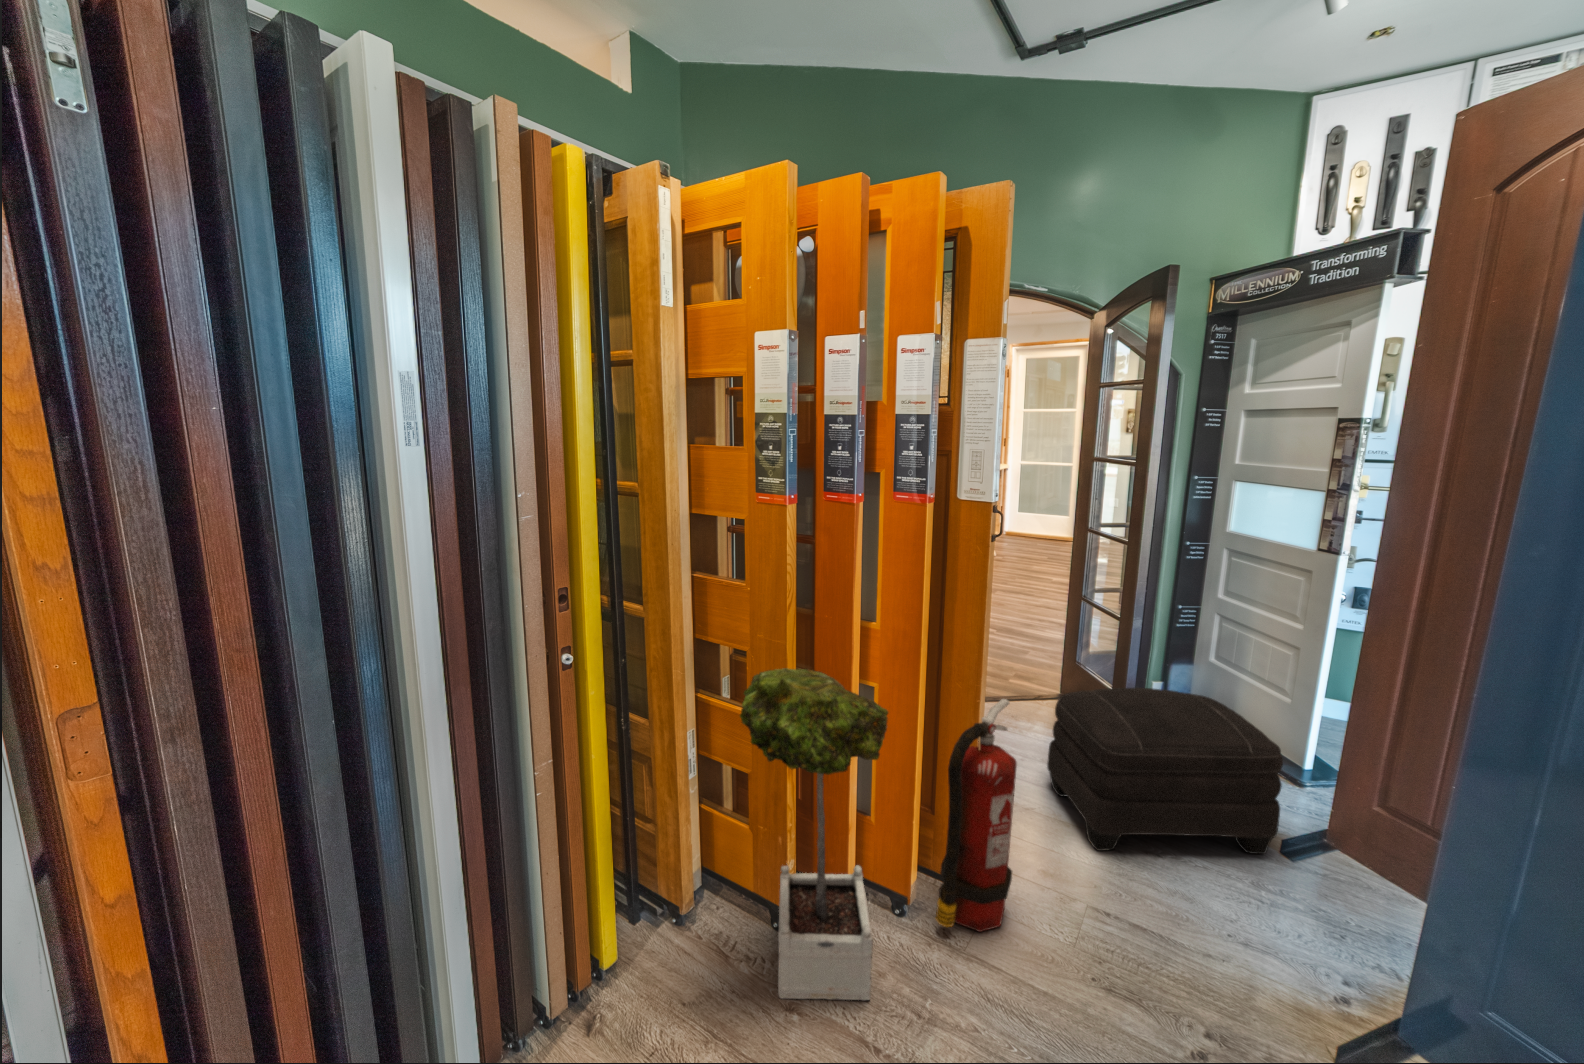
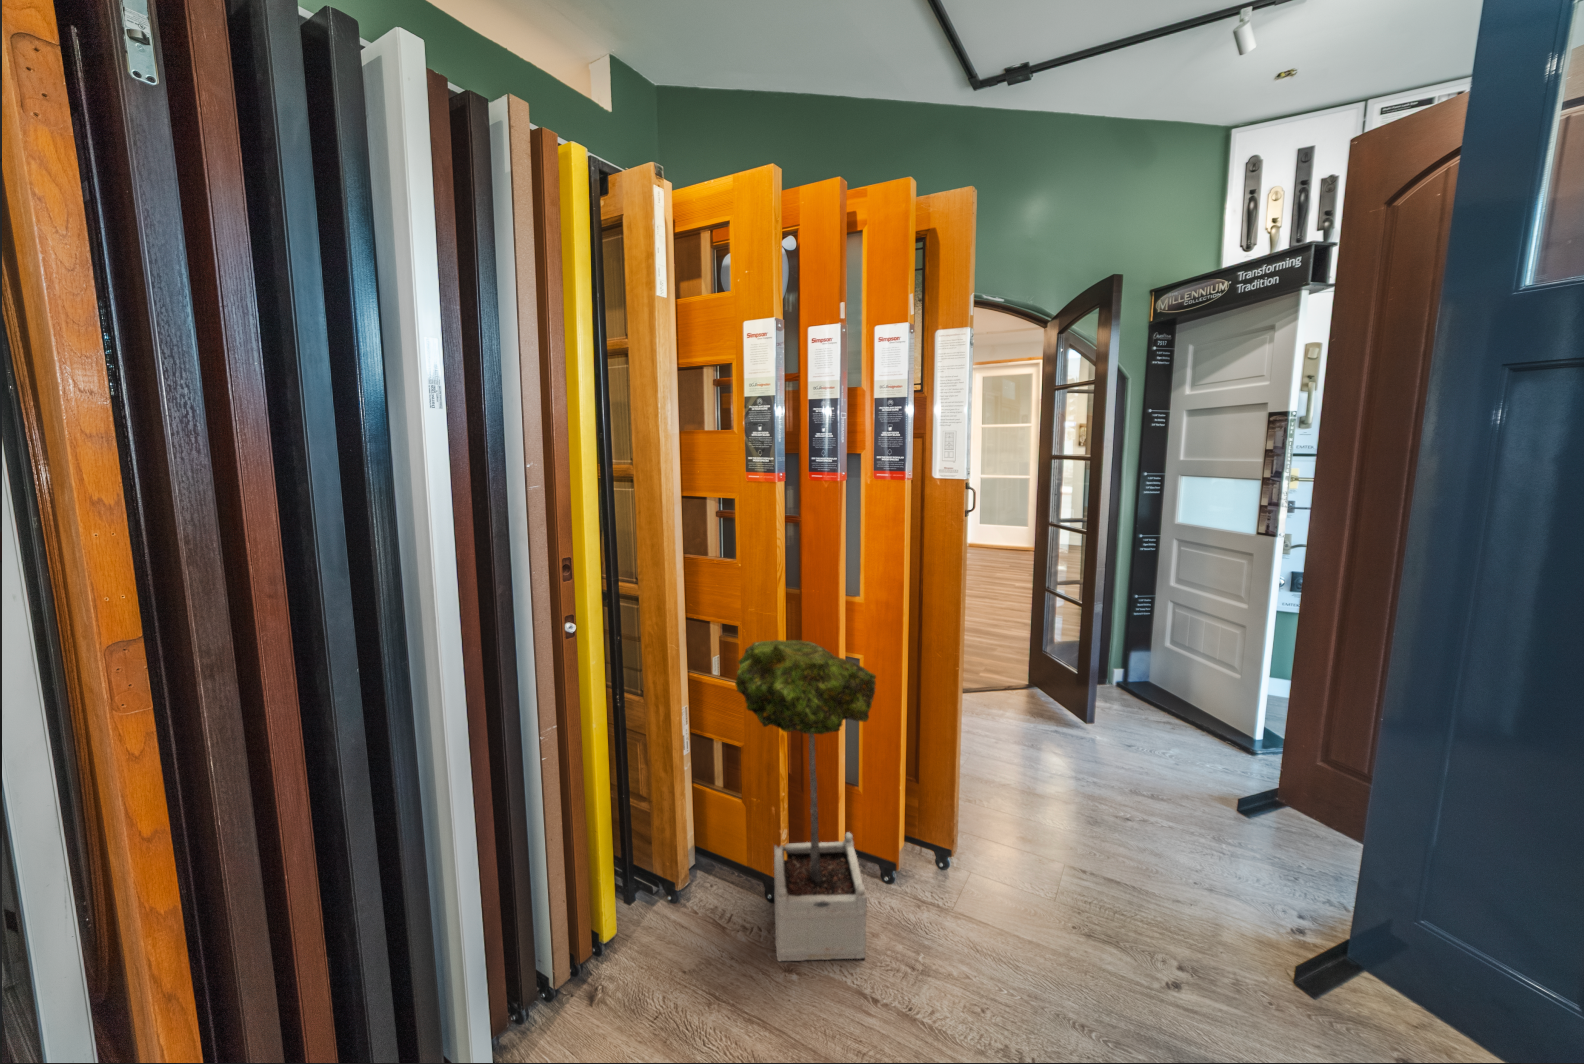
ottoman: present [1047,688,1283,854] -> none [1020,665,1235,817]
fire extinguisher: present [935,699,1017,932] -> none [923,669,994,893]

